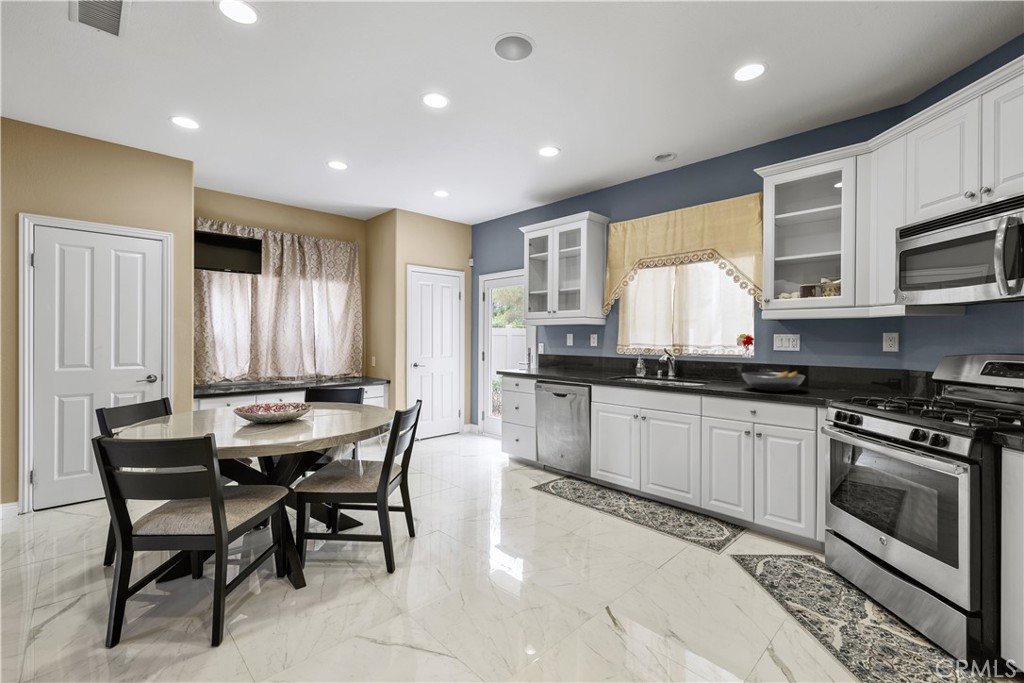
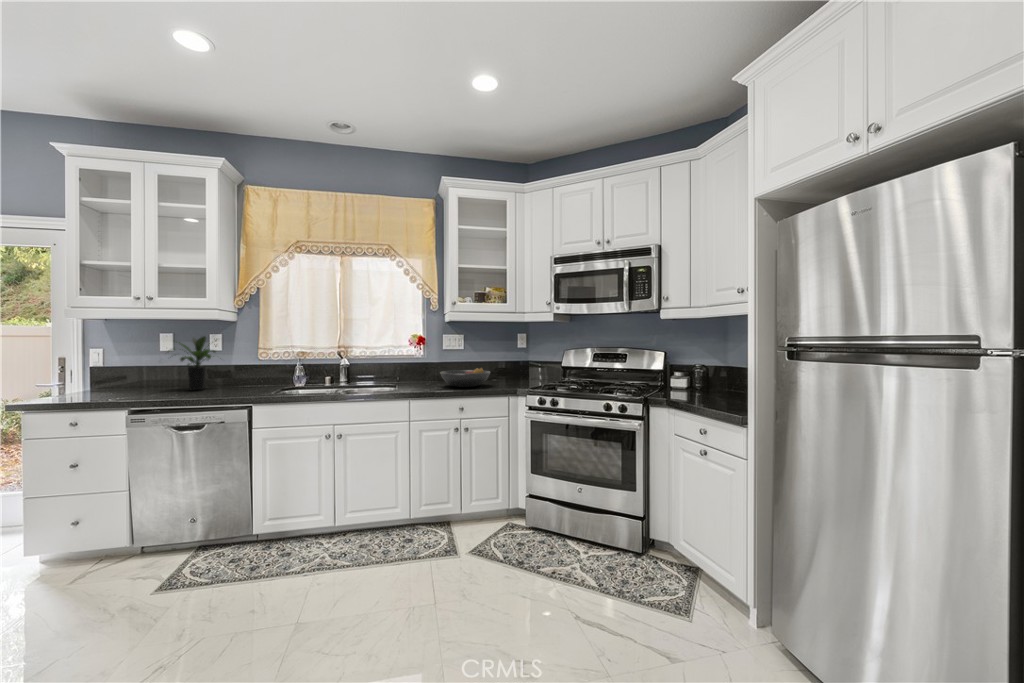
potted plant: none [562,336,596,373] -> present [179,336,215,390]

